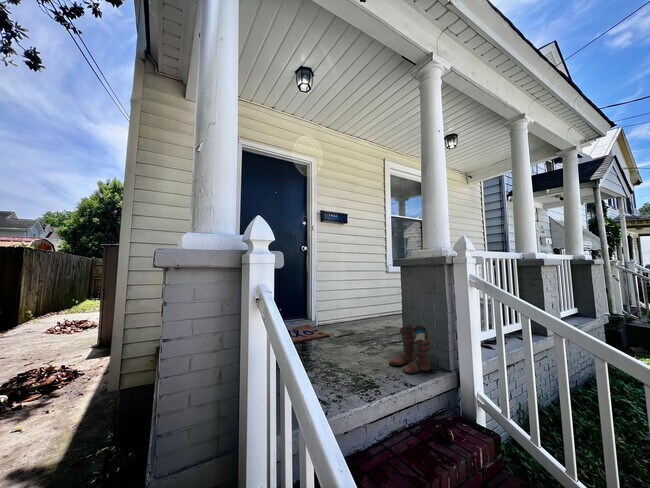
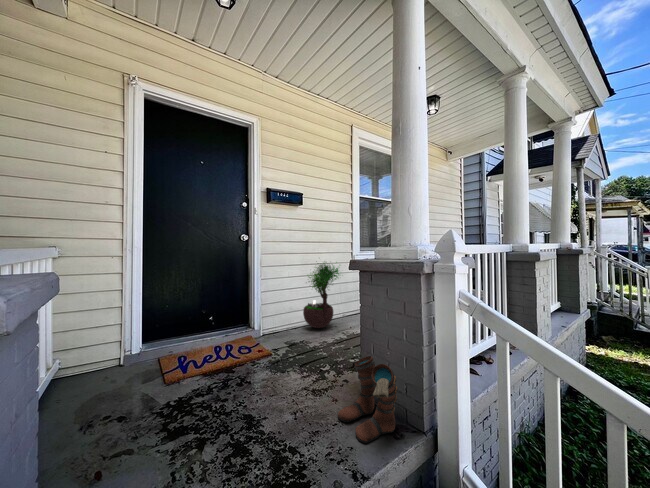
potted tree: none [349,265,382,324] -> present [303,263,339,328]

